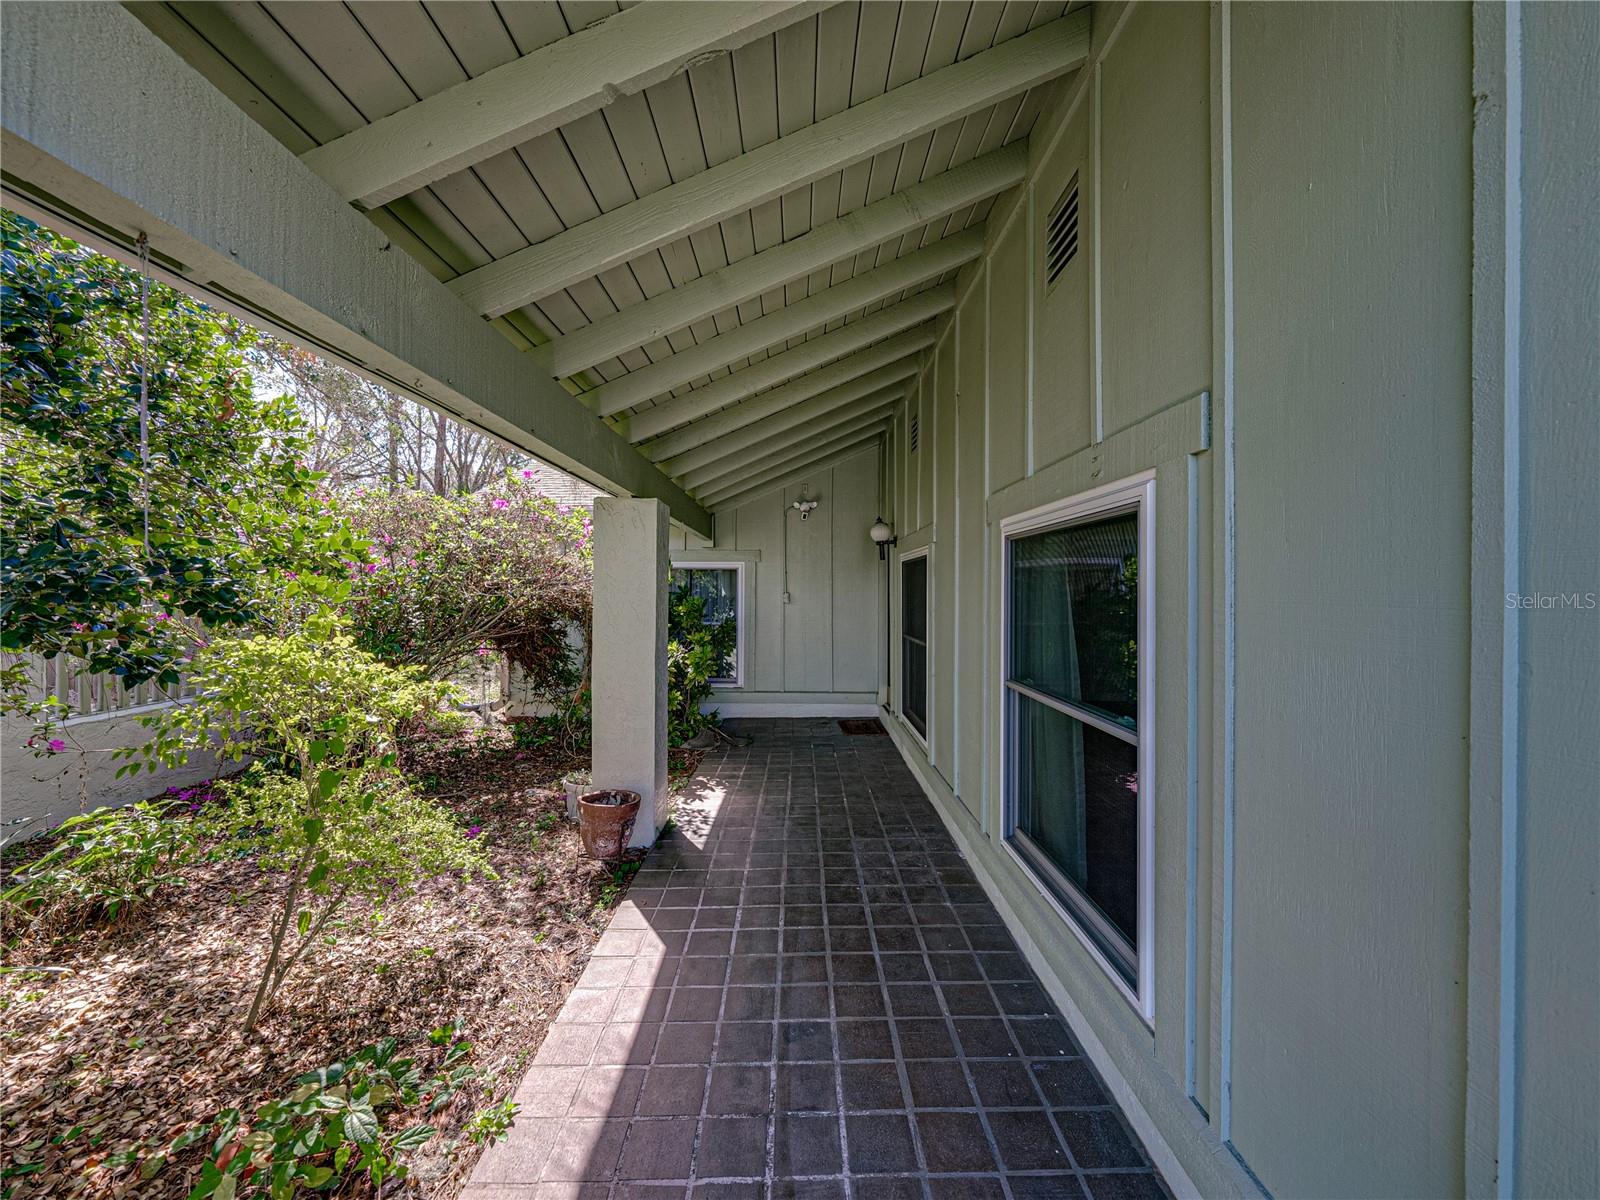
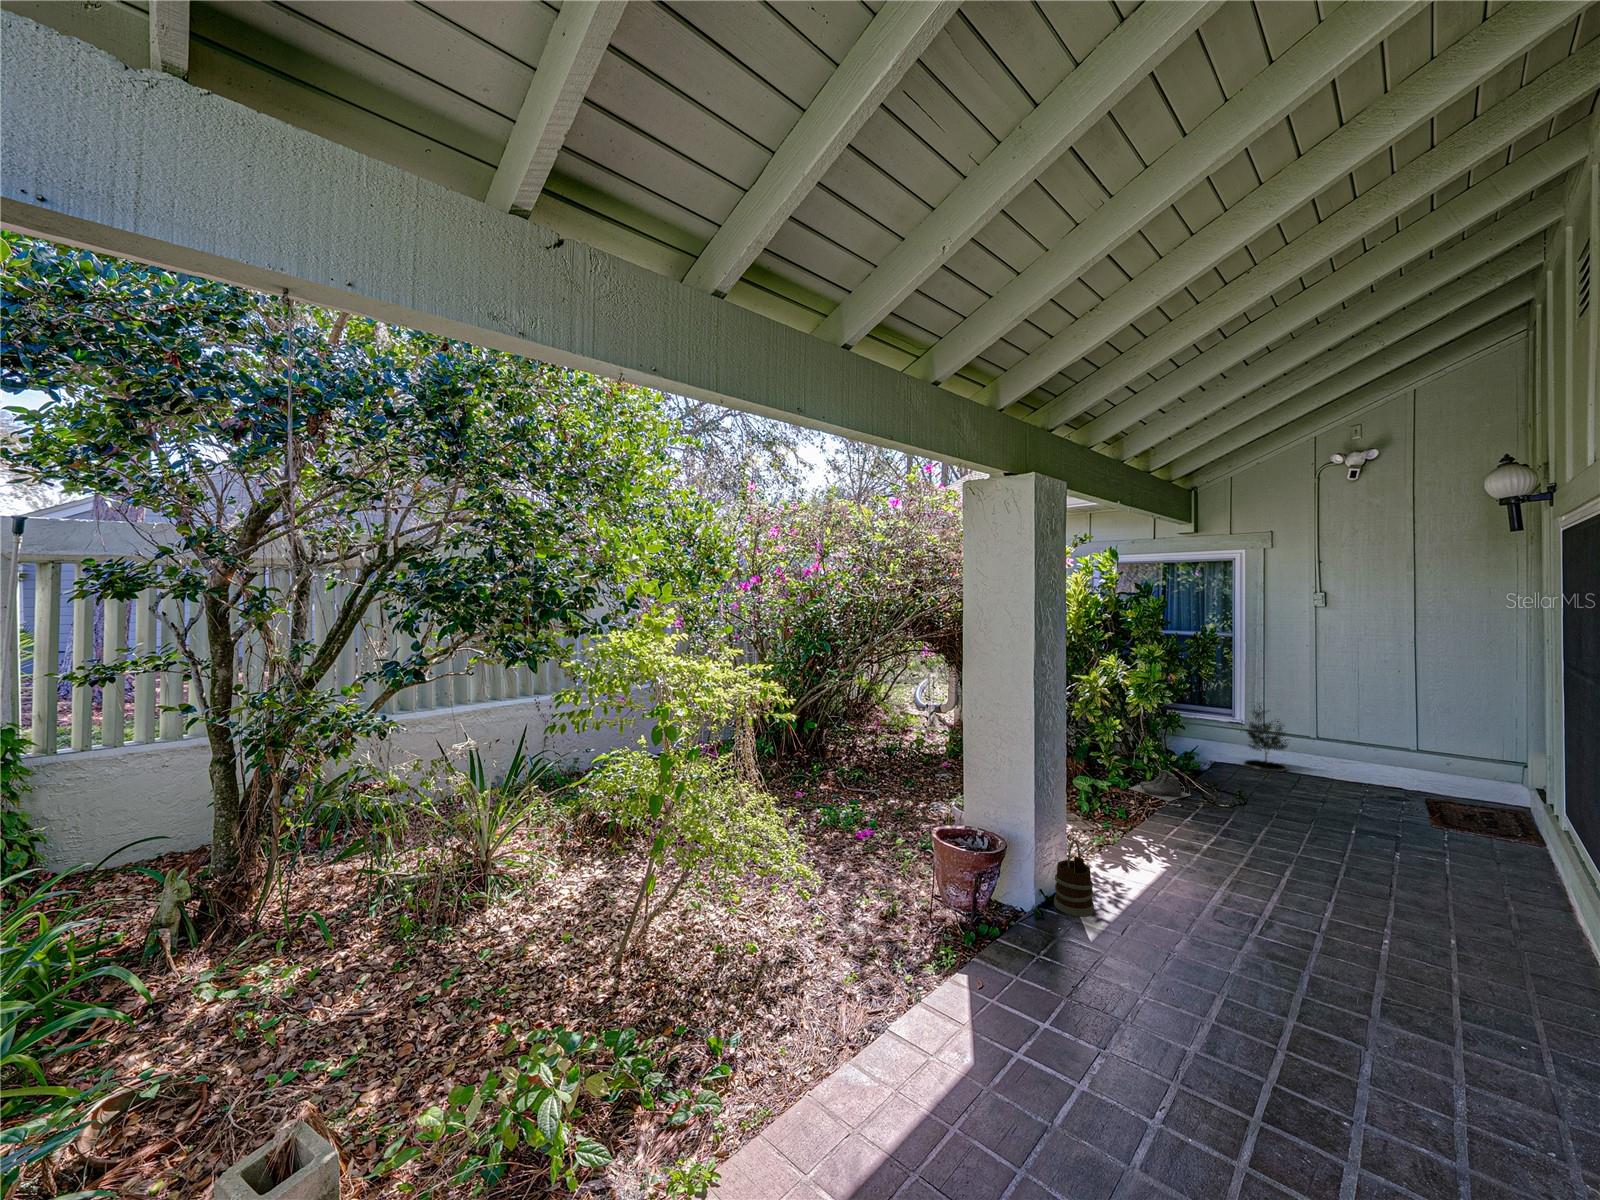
potted tree: none [741,673,769,721] -> present [1244,706,1288,772]
wooden bucket: none [667,782,696,838] -> present [1054,841,1094,916]

